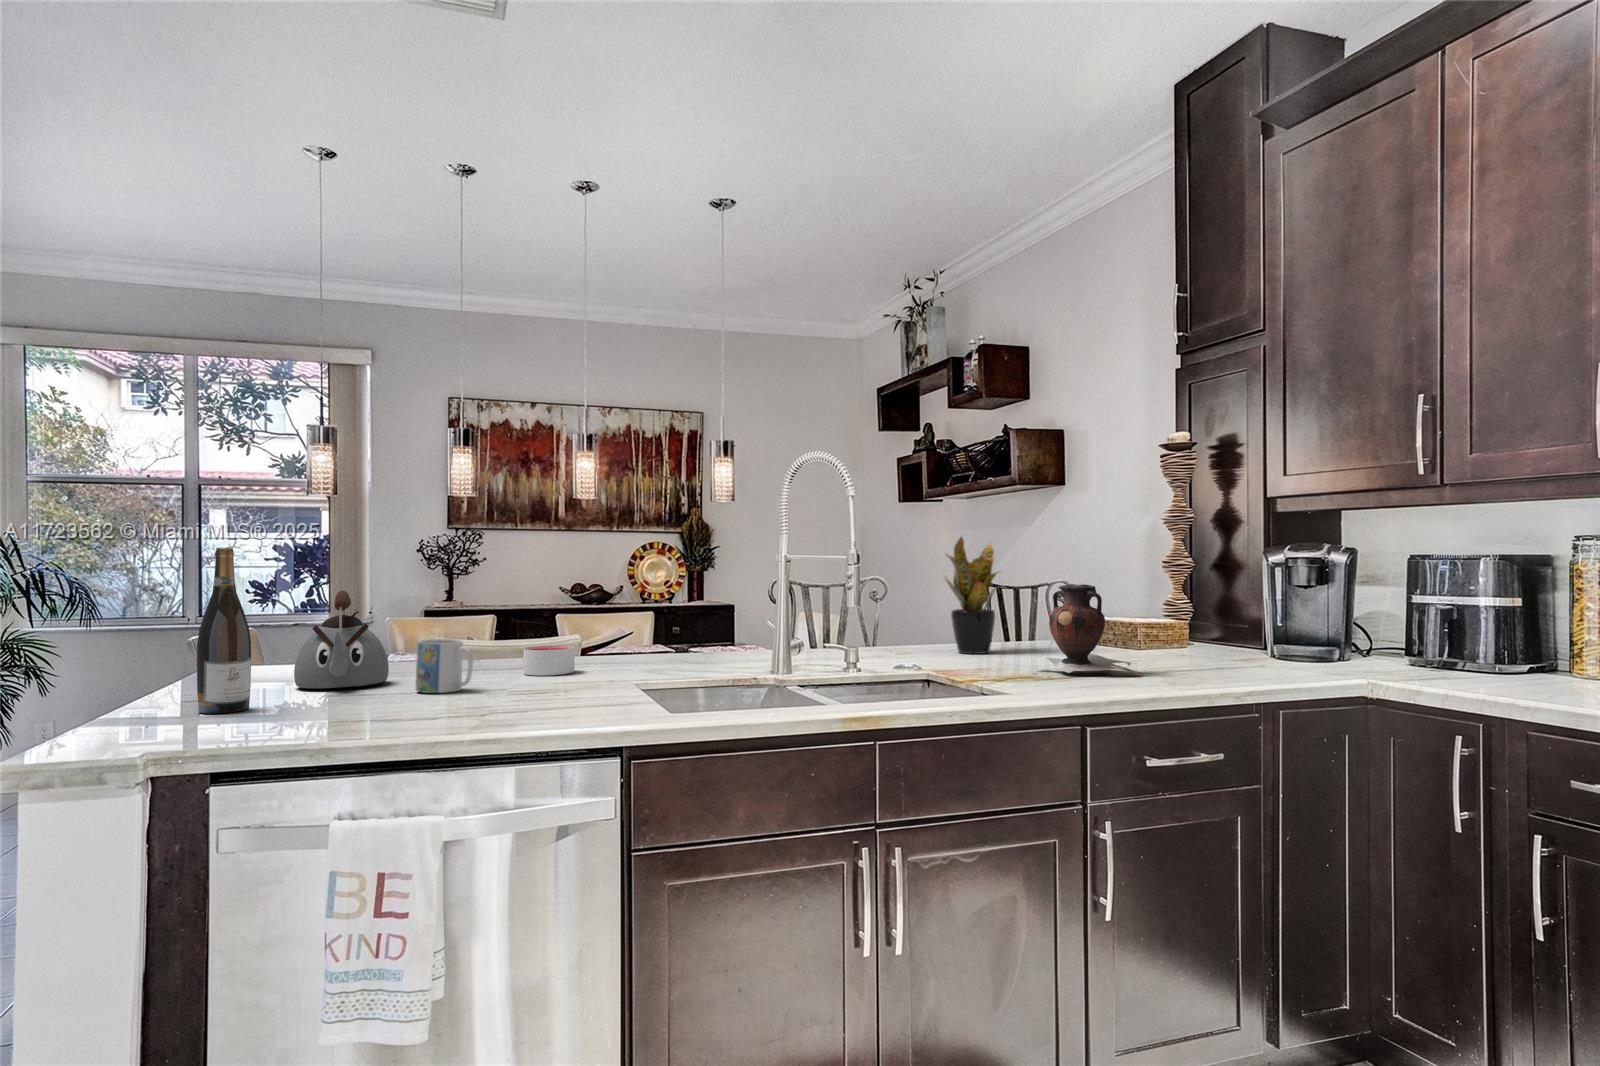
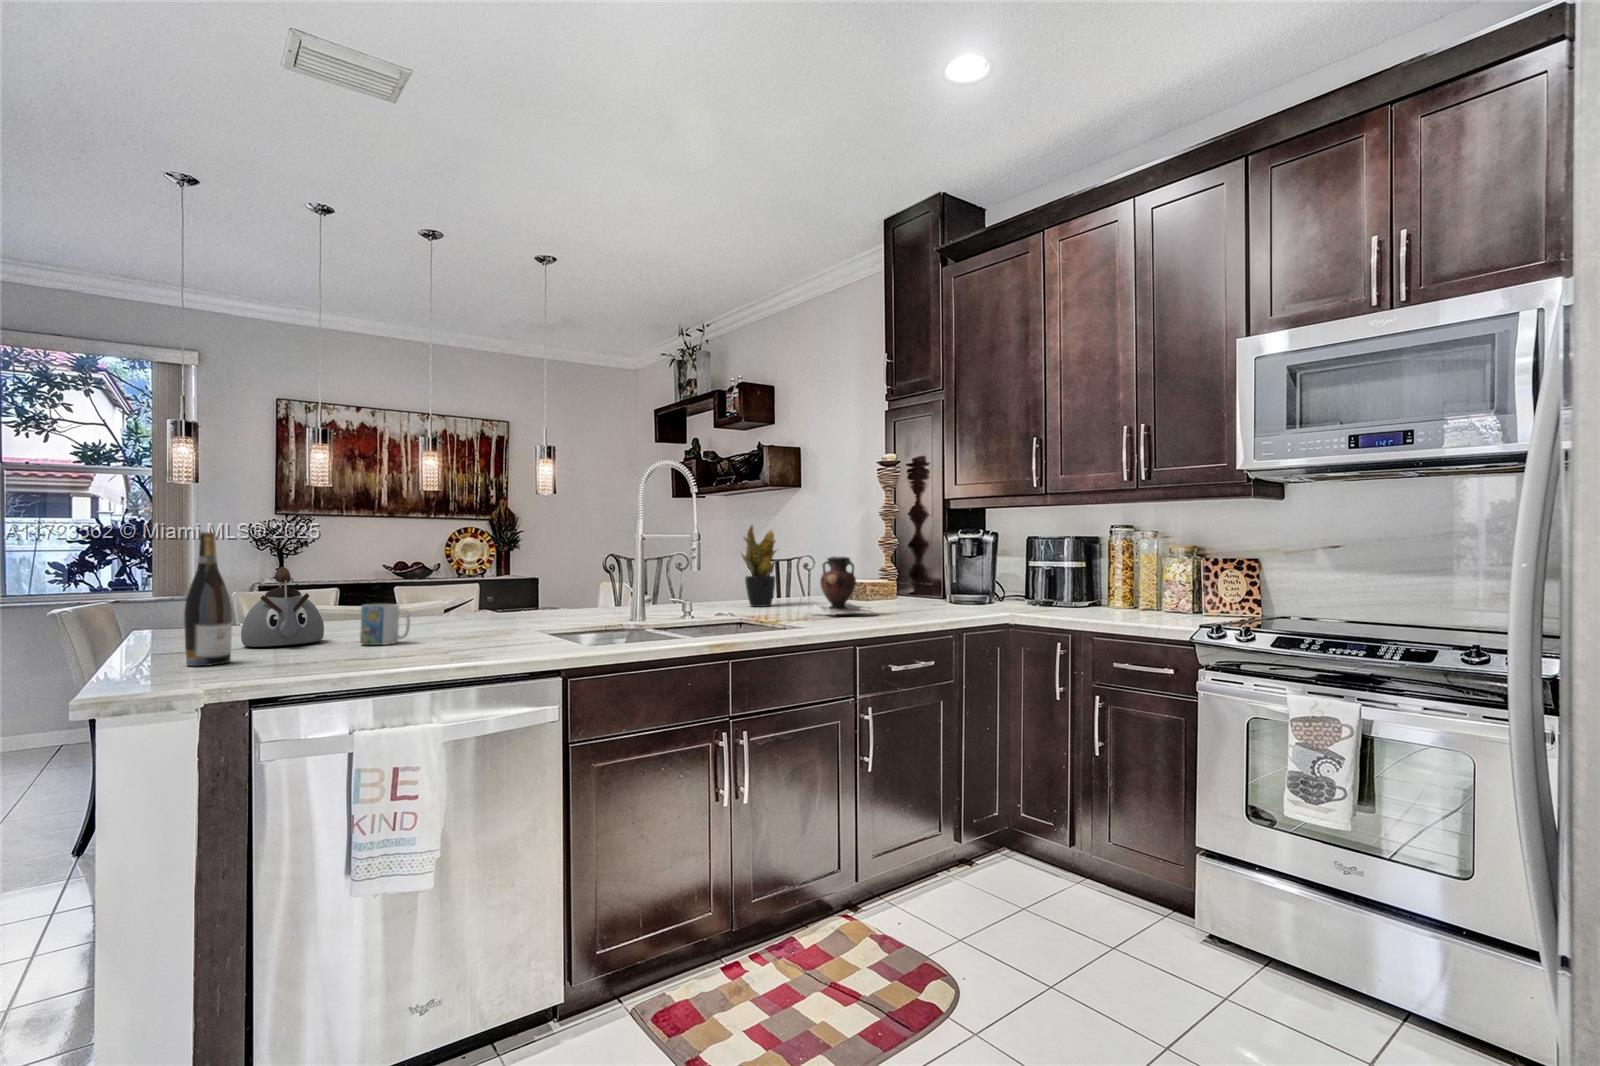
candle: present [524,645,574,676] -> none [432,608,474,631]

